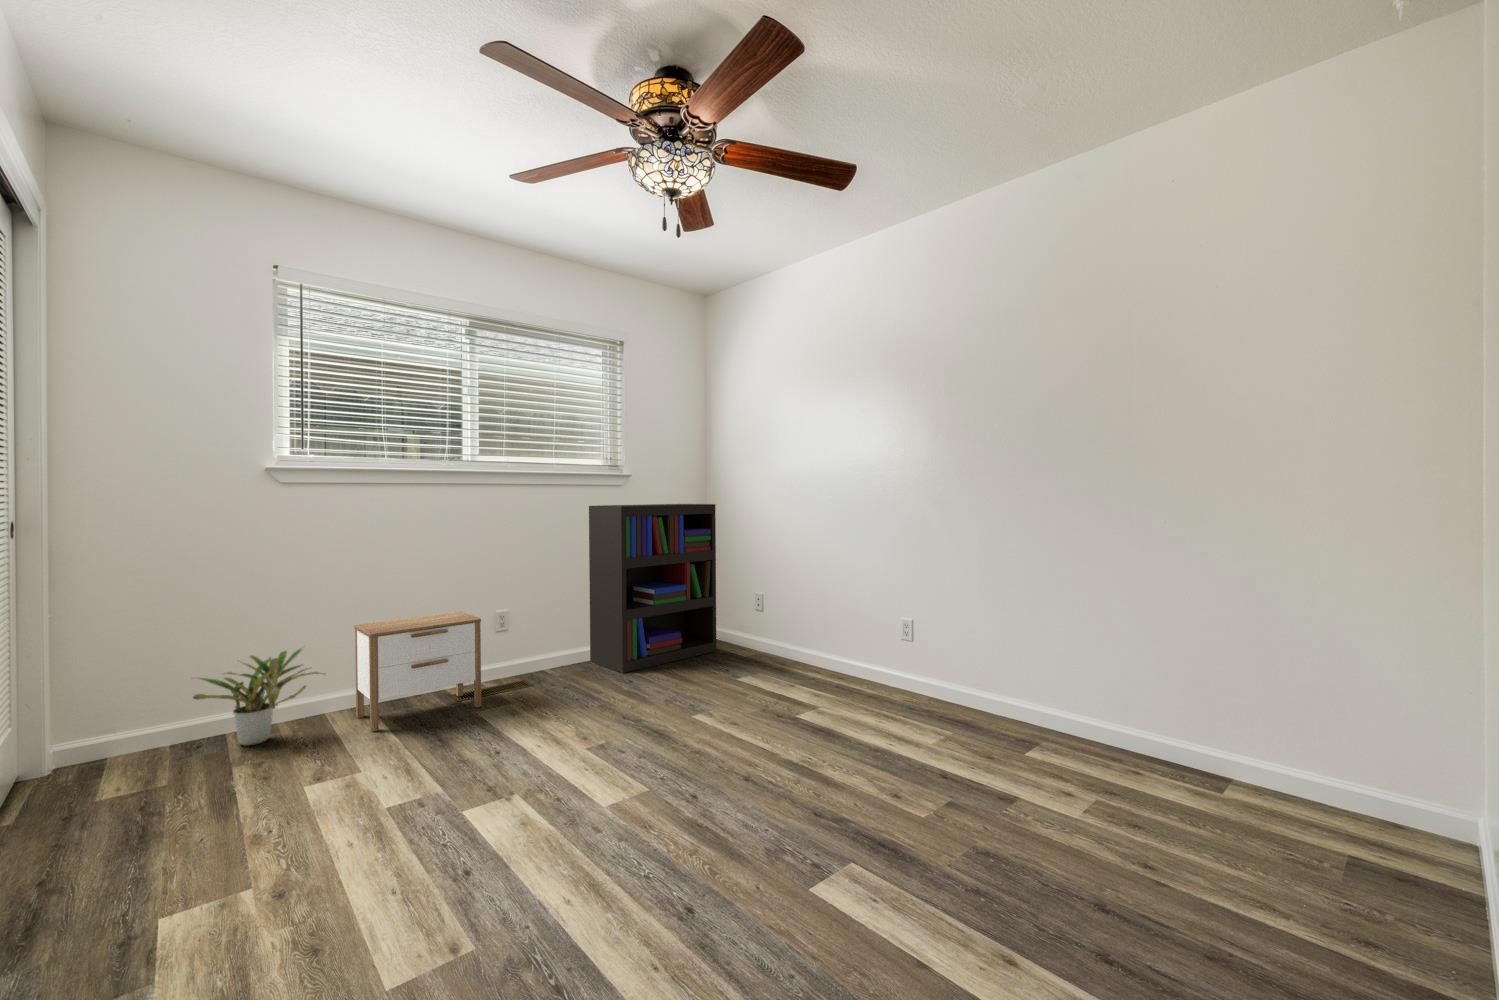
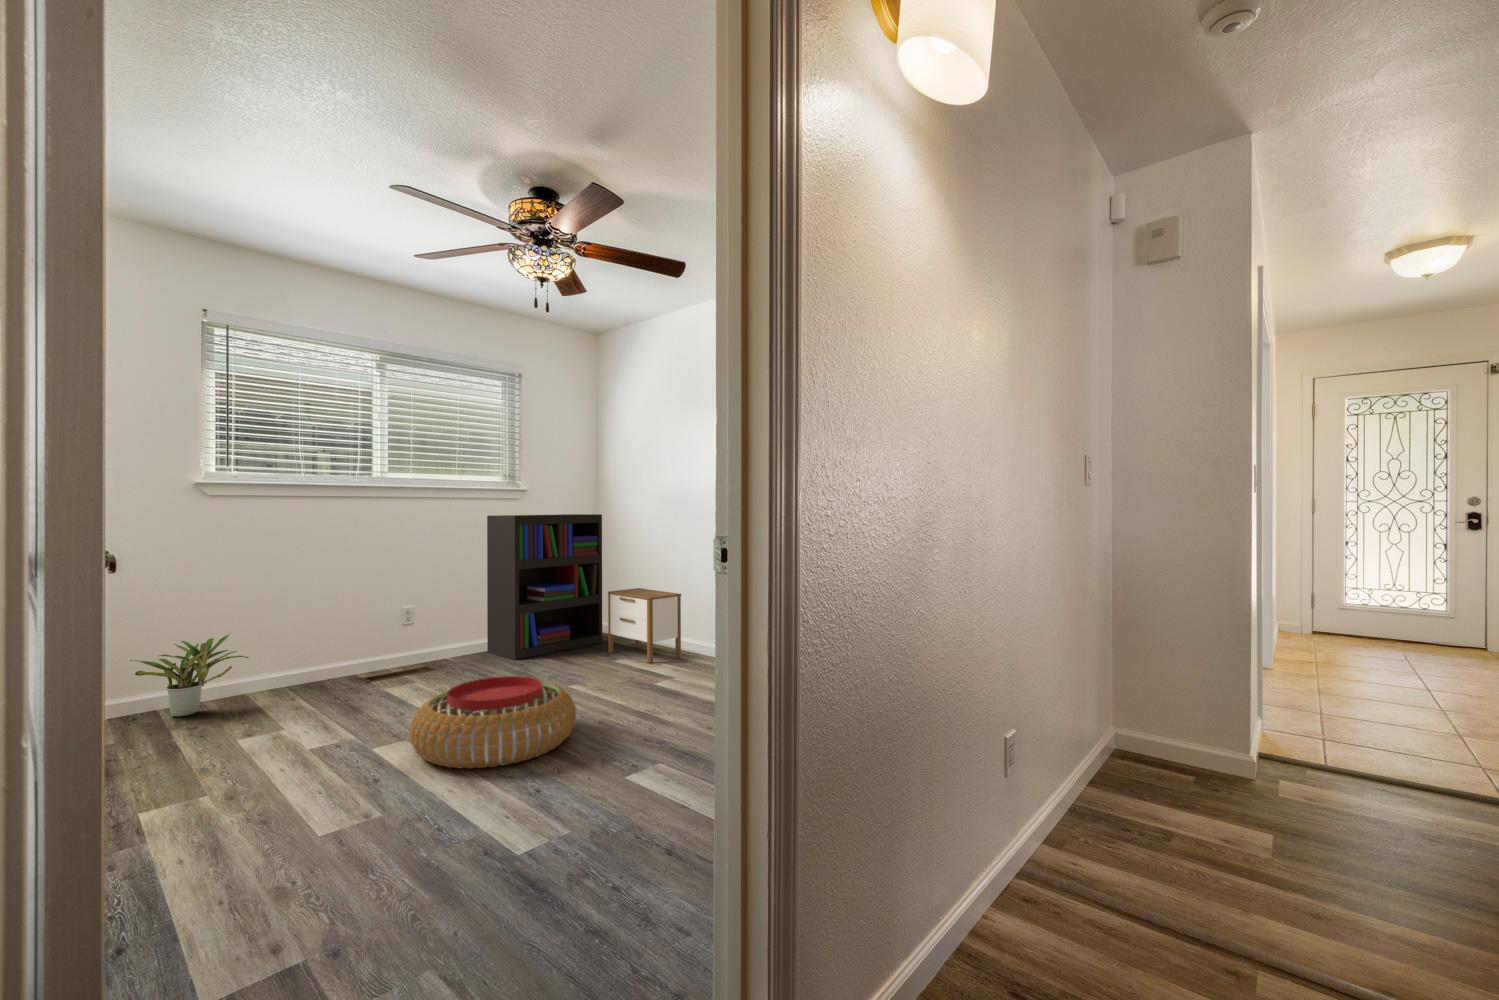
nightstand: present [354,612,481,732] -> present [608,588,681,663]
pouf: none [509,716,720,857] -> present [409,676,576,769]

